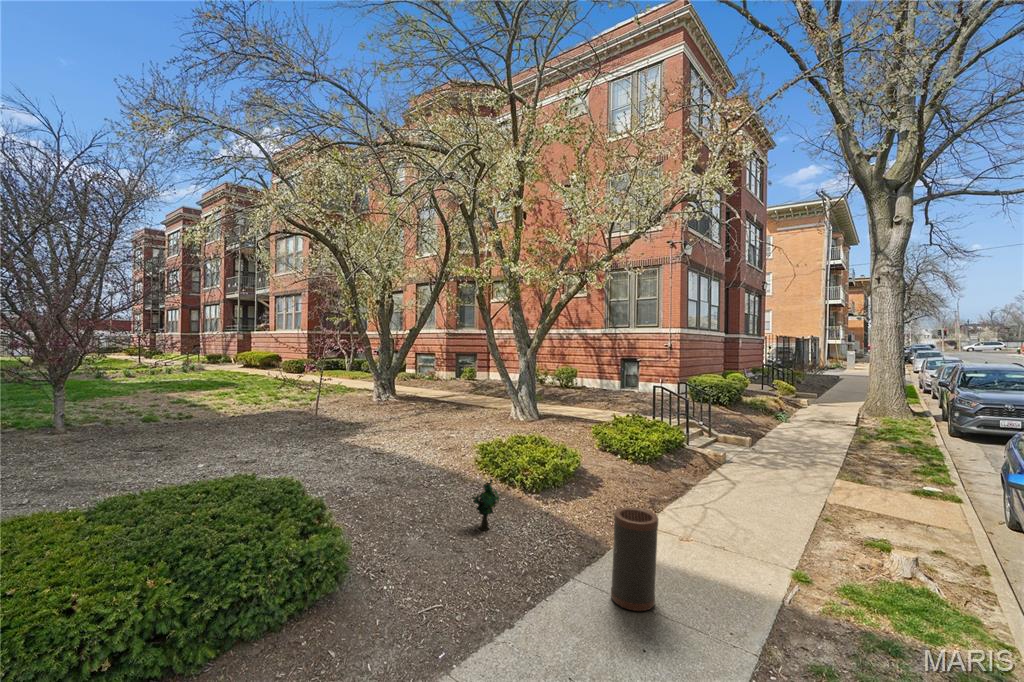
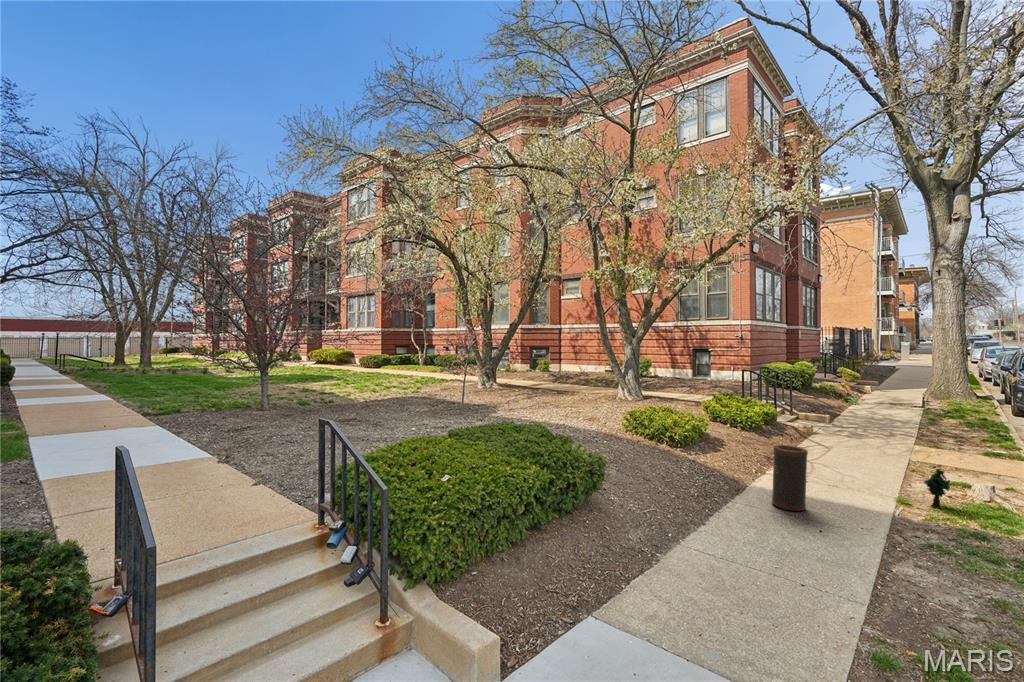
decorative plant: present [472,479,499,530] -> present [924,466,950,509]

